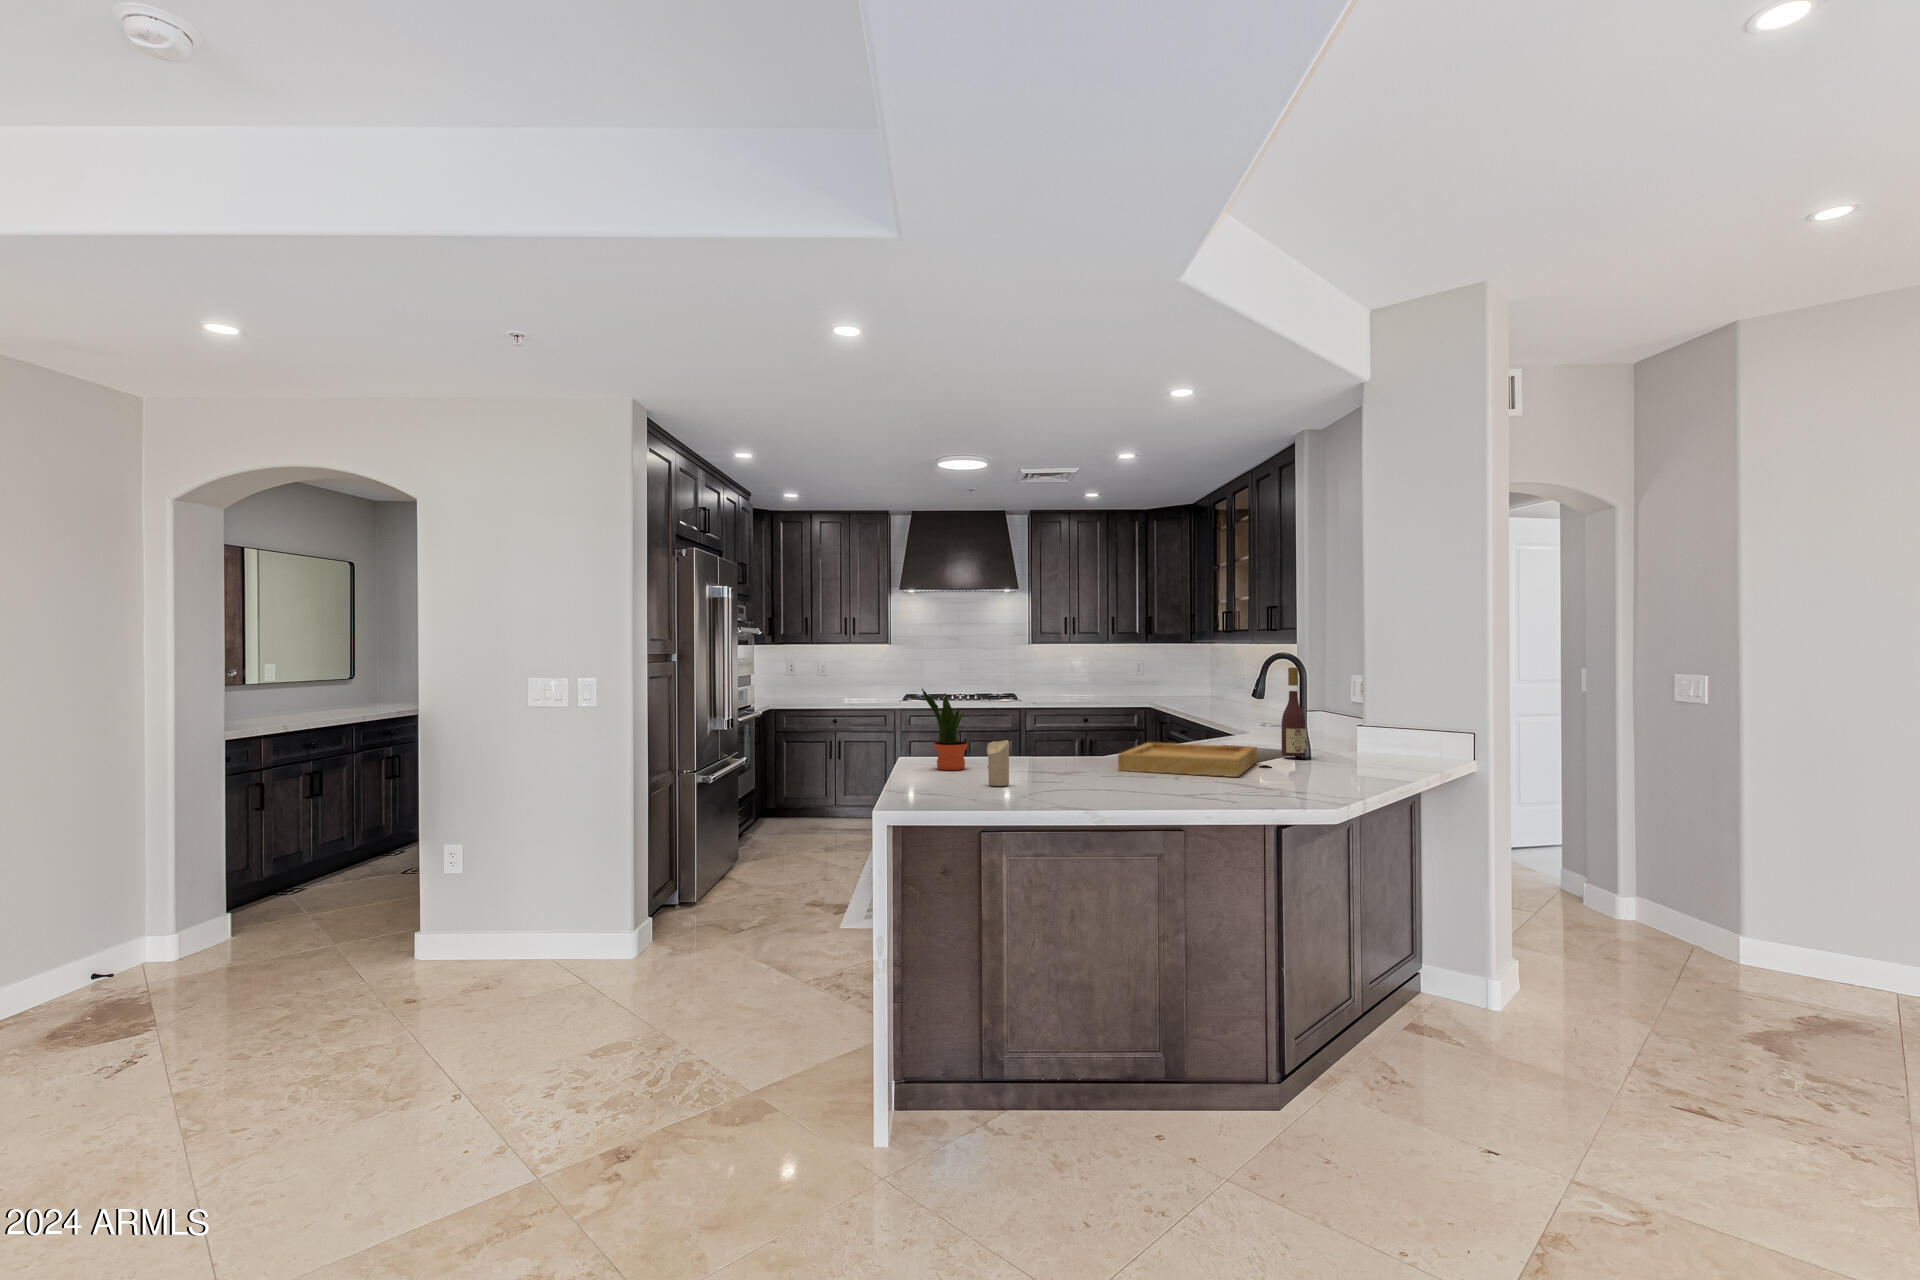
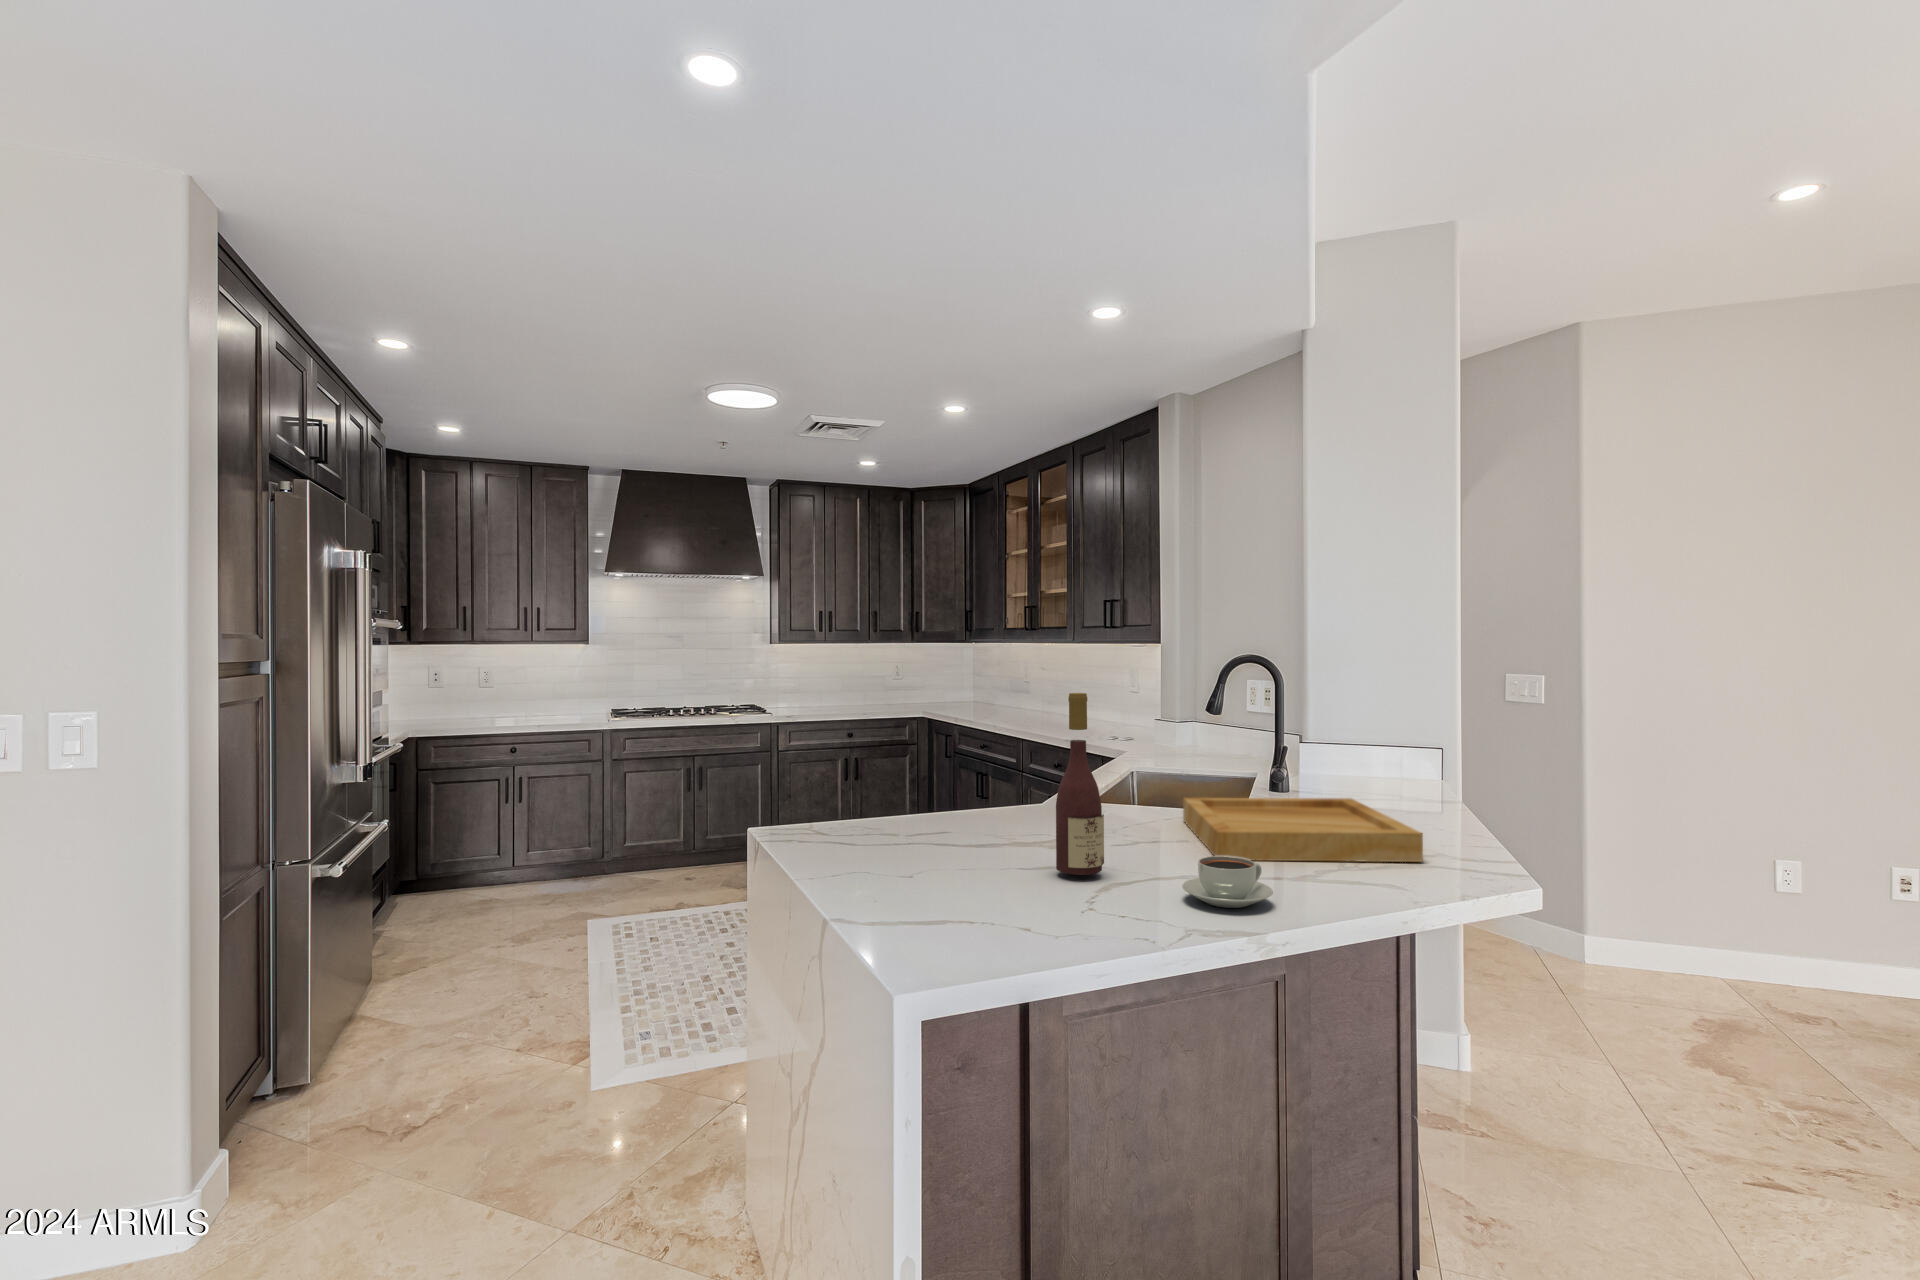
wine bottle: present [1281,667,1306,756] -> present [1056,693,1104,875]
potted plant: present [922,688,968,770] -> none [896,730,974,887]
candle: present [987,740,1009,786] -> none [1098,838,1146,937]
coffee cup: none [1053,759,1100,783] -> present [1182,856,1273,908]

